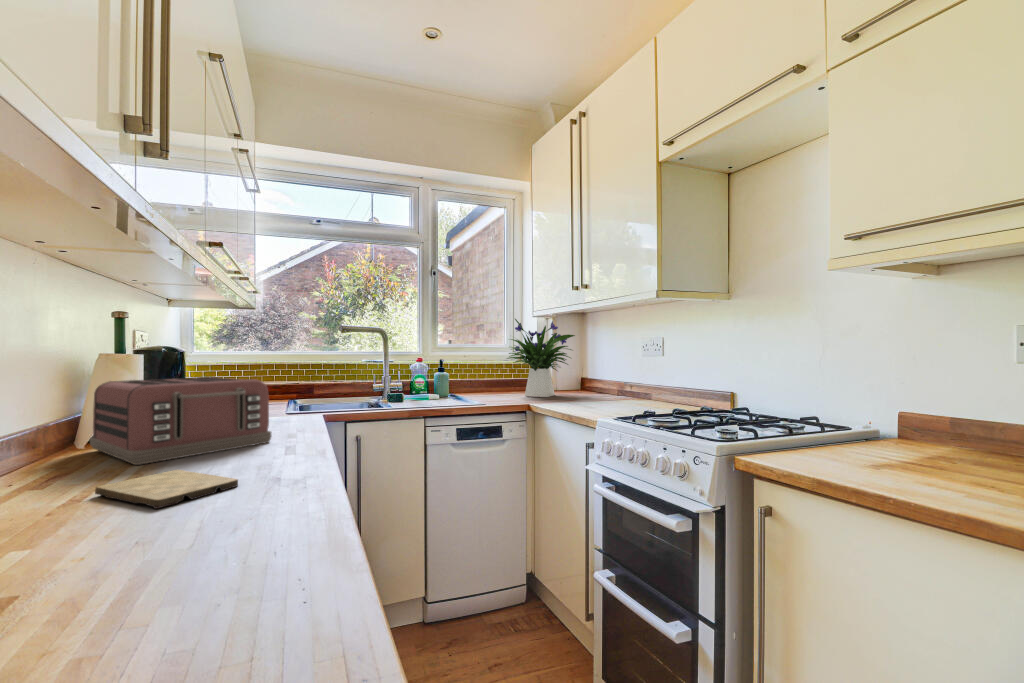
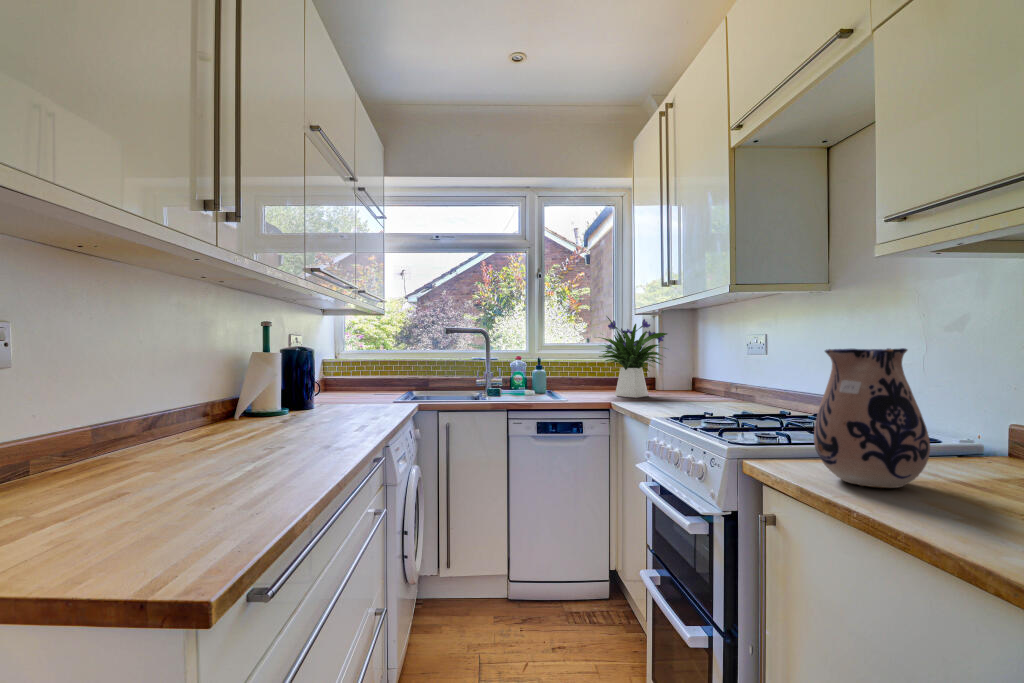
ceramic pitcher: none [813,339,927,470] -> present [814,348,930,488]
toaster: present [90,377,271,465] -> none [245,370,360,433]
cutting board: present [95,470,238,509] -> none [230,437,312,459]

